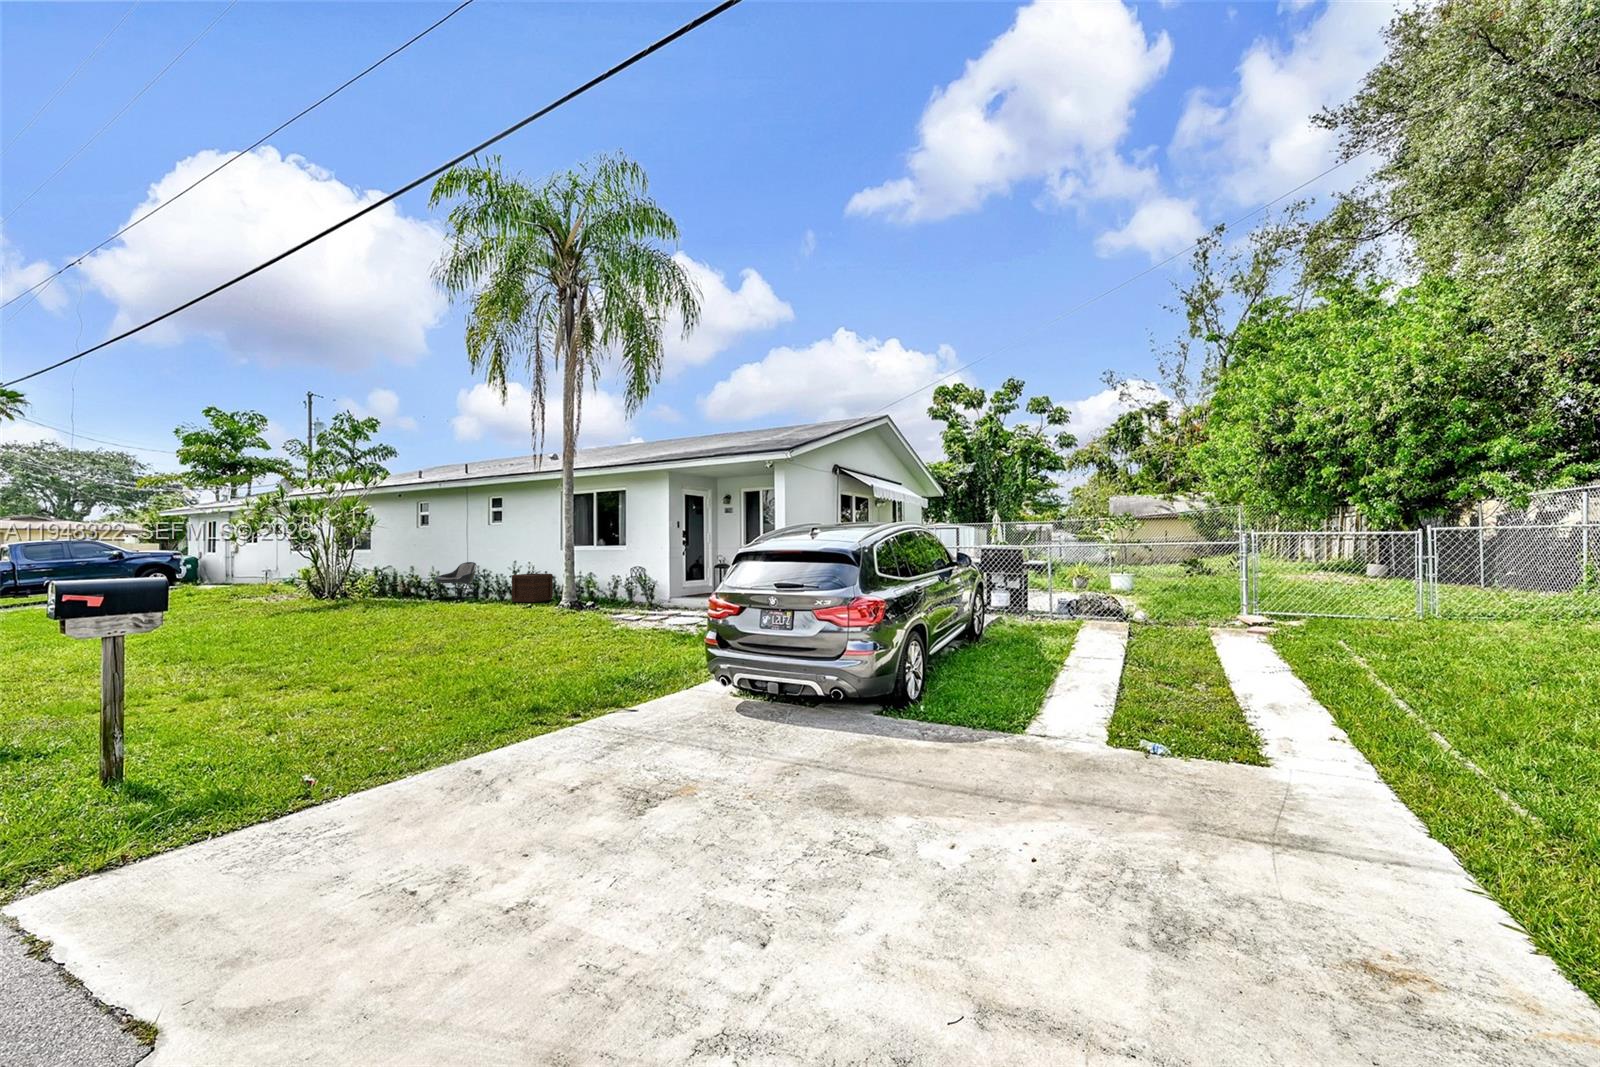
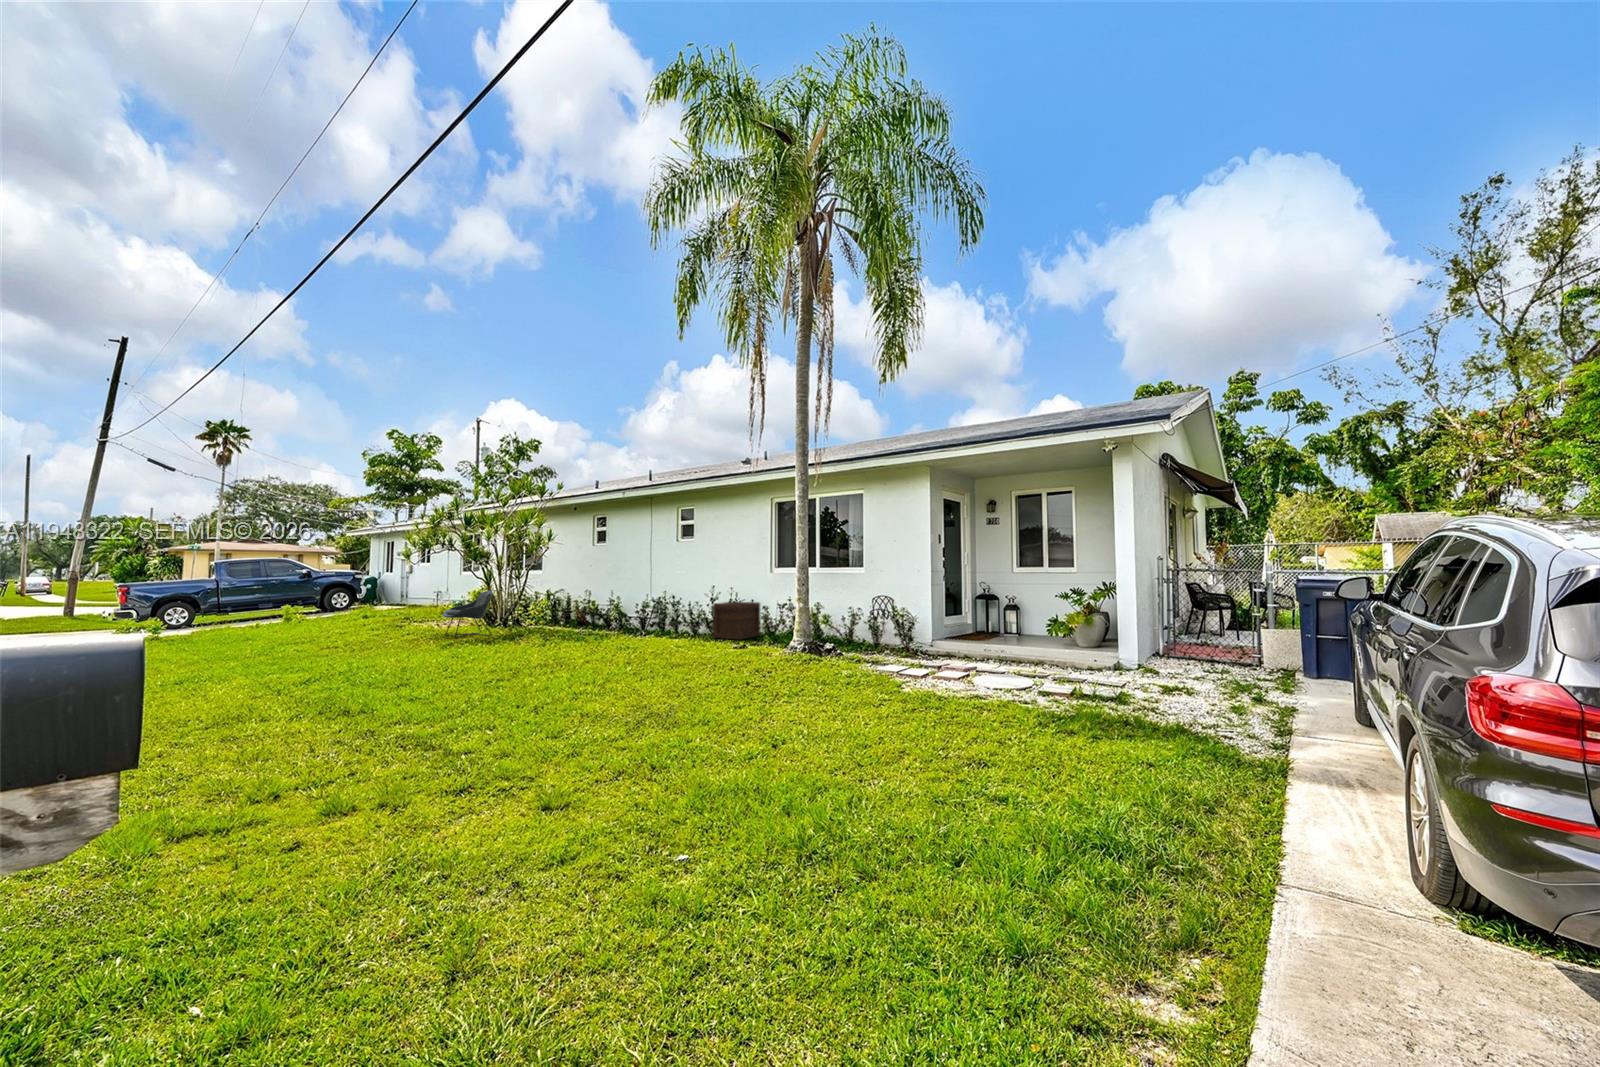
lounge chair: present [434,562,478,599] -> present [443,591,492,639]

